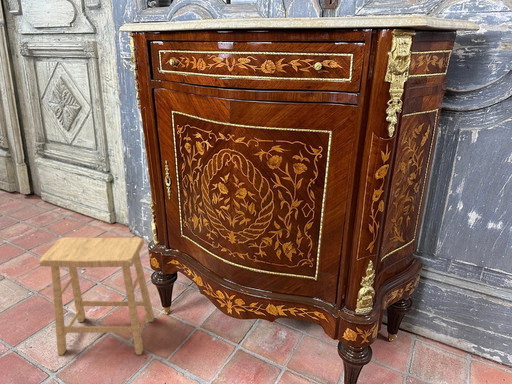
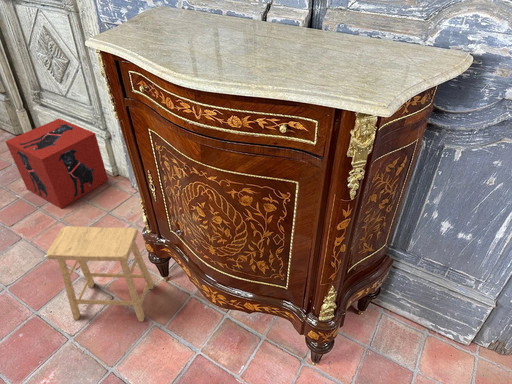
storage box: none [4,165,106,251] -> present [6,119,108,209]

